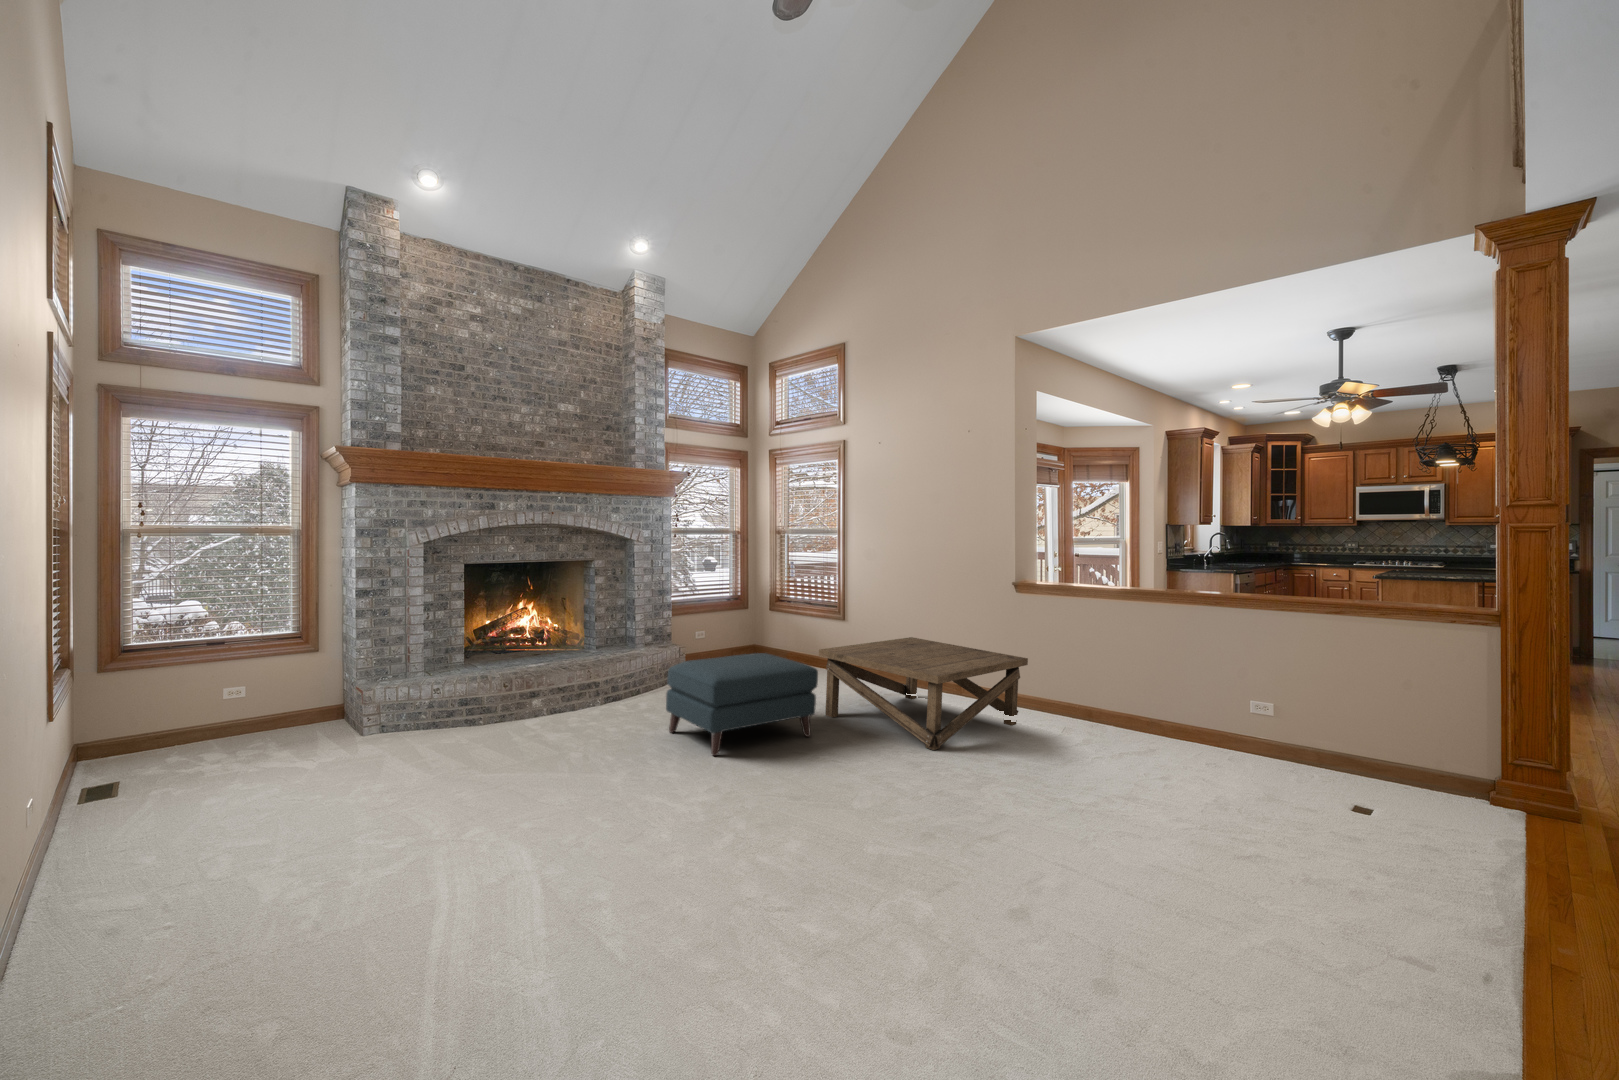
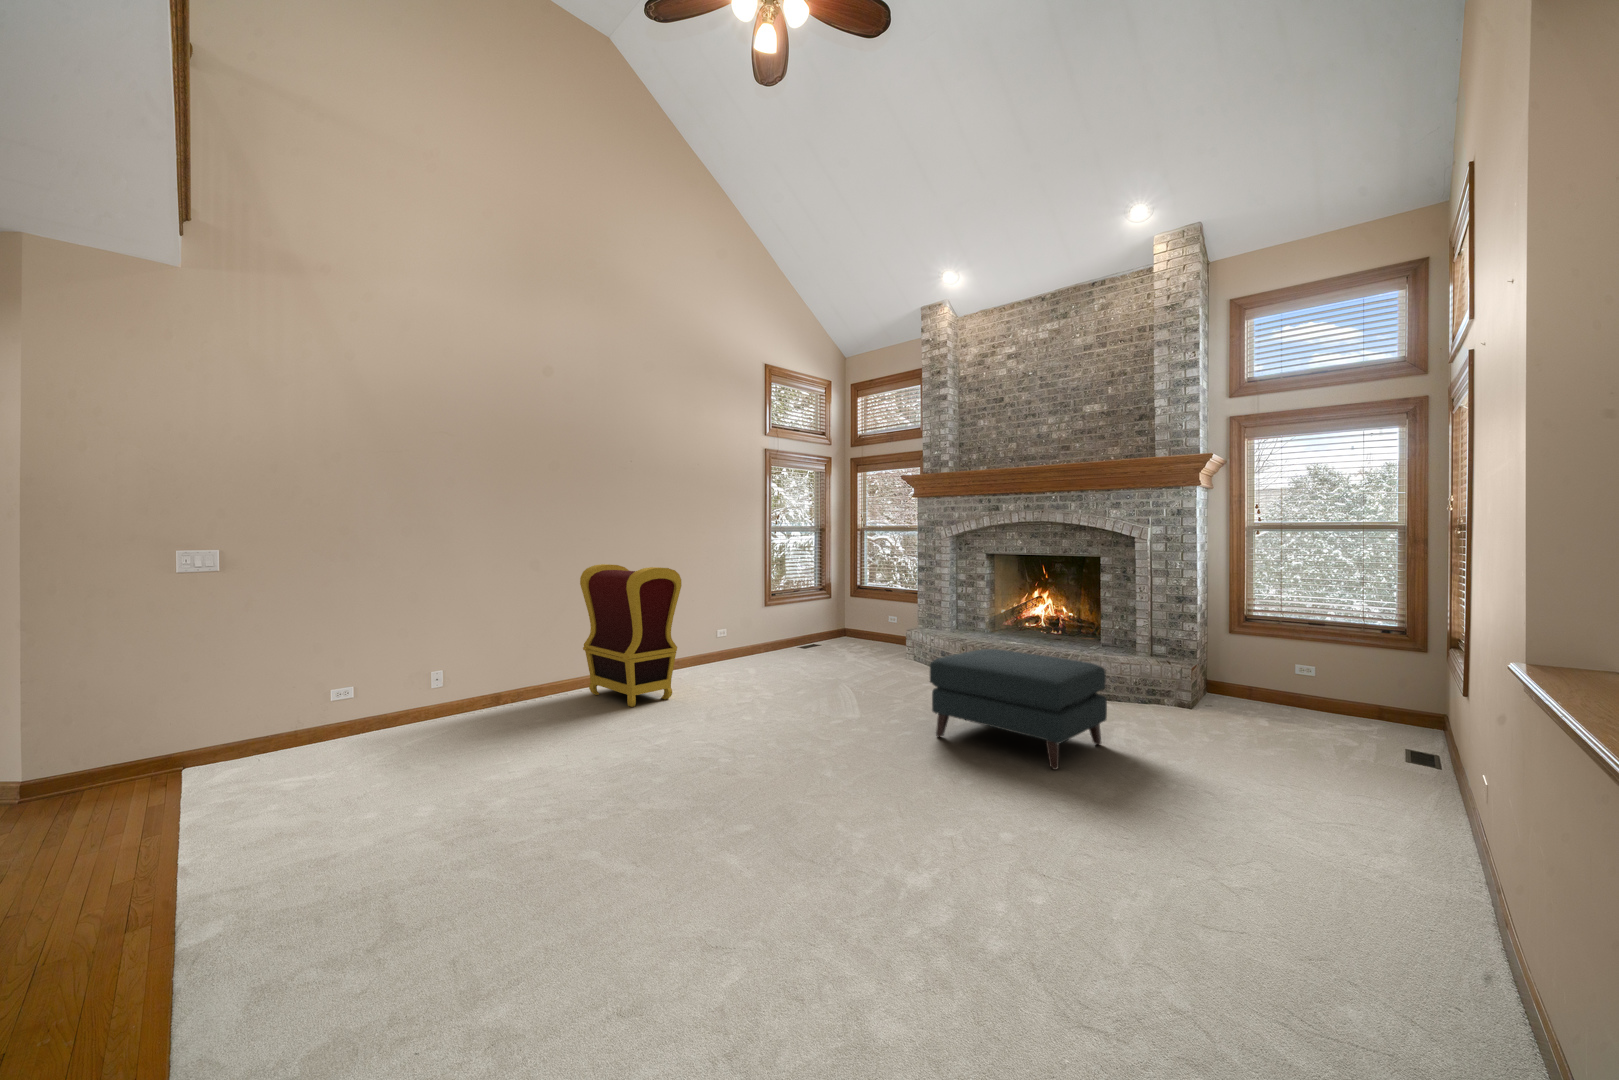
armchair: none [91,633,422,1022] -> present [580,564,681,707]
coffee table: present [819,637,1028,750] -> none [1091,676,1504,965]

